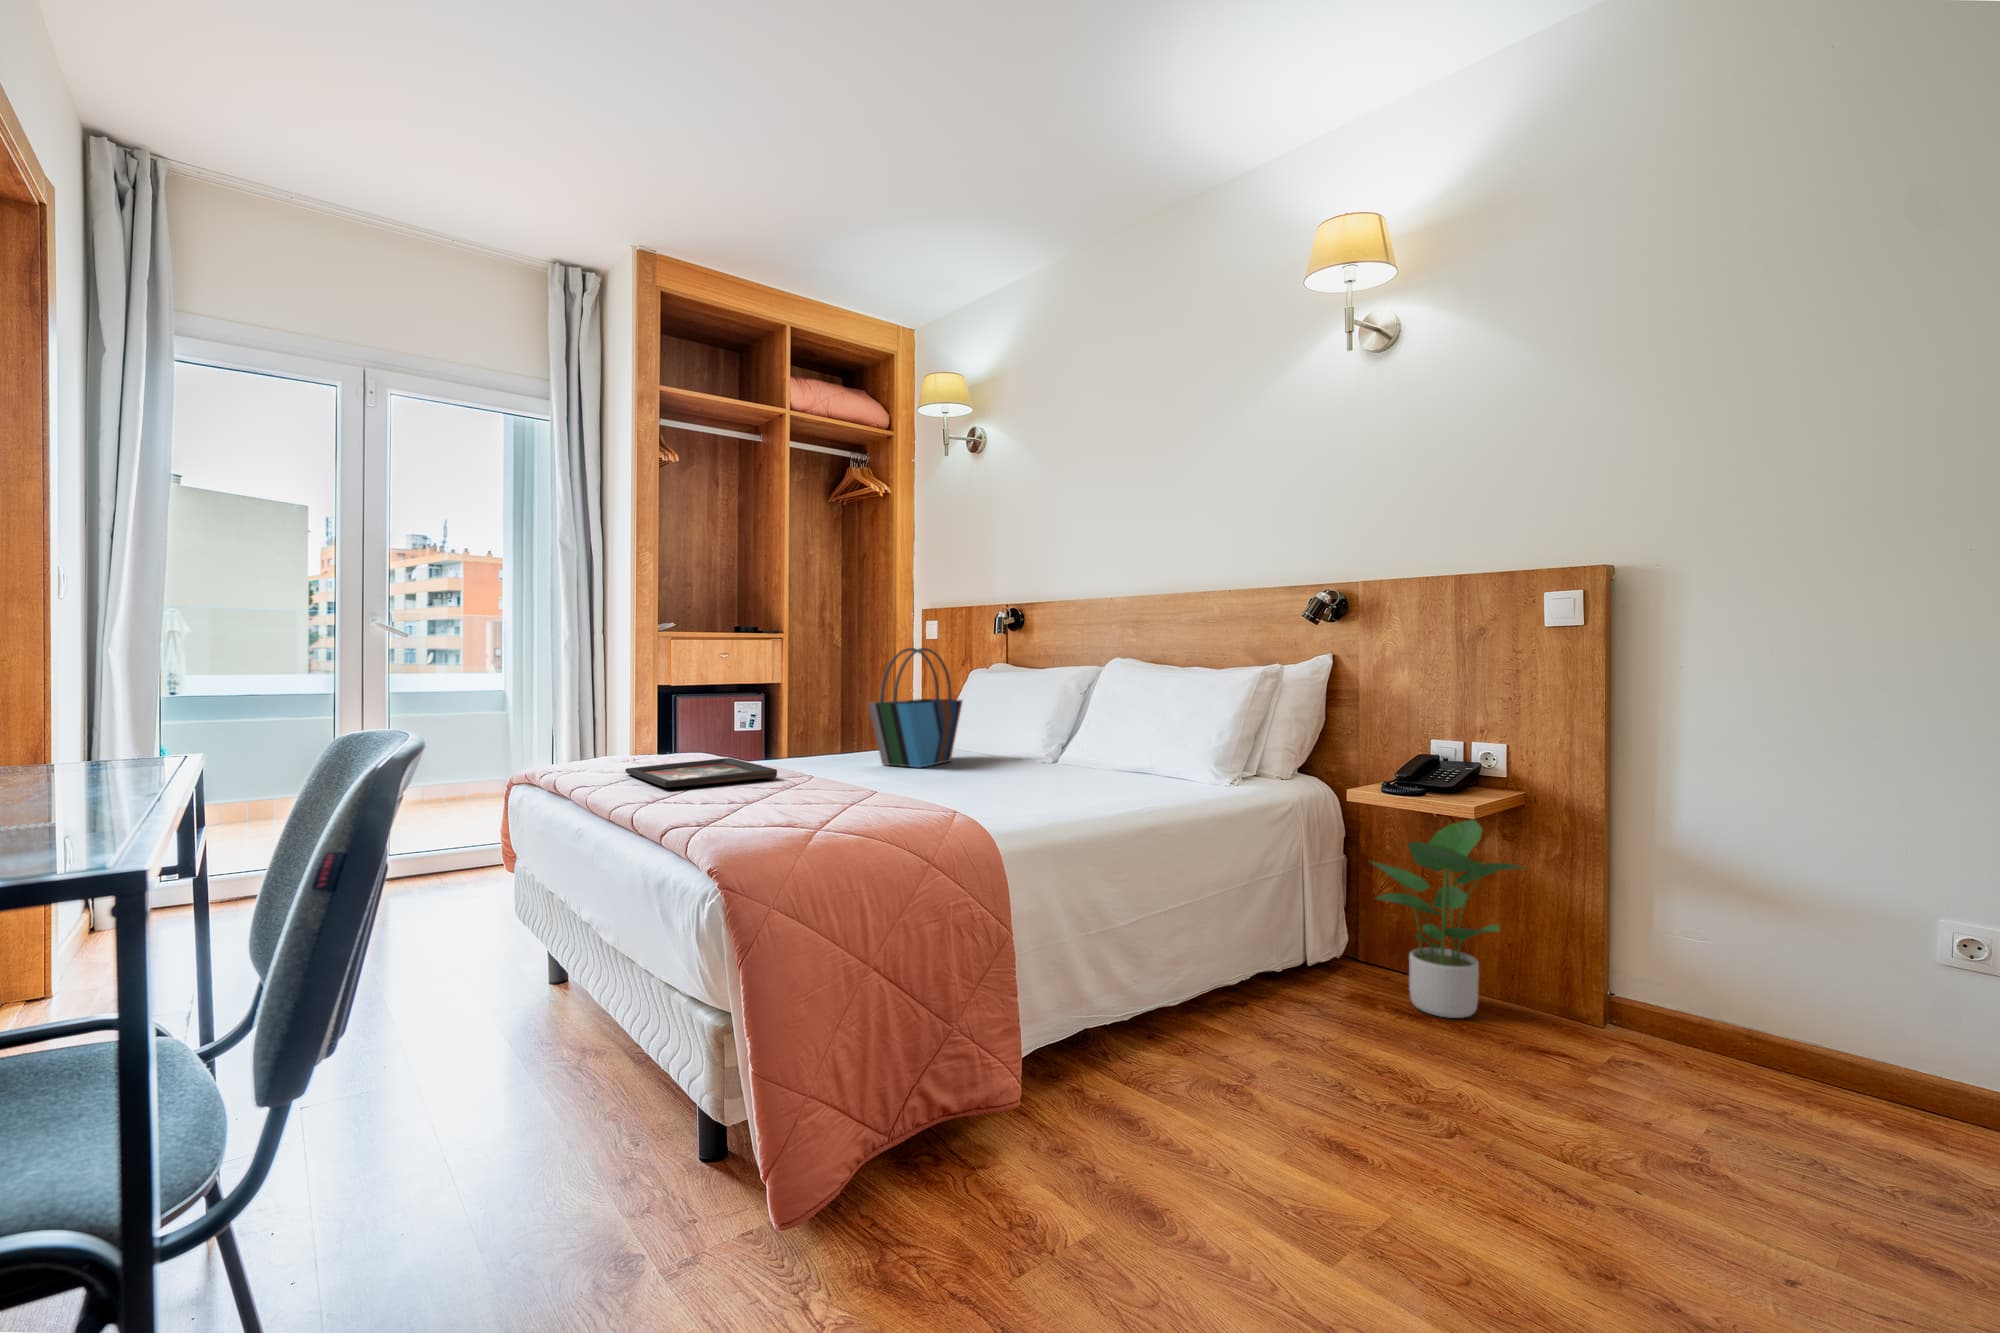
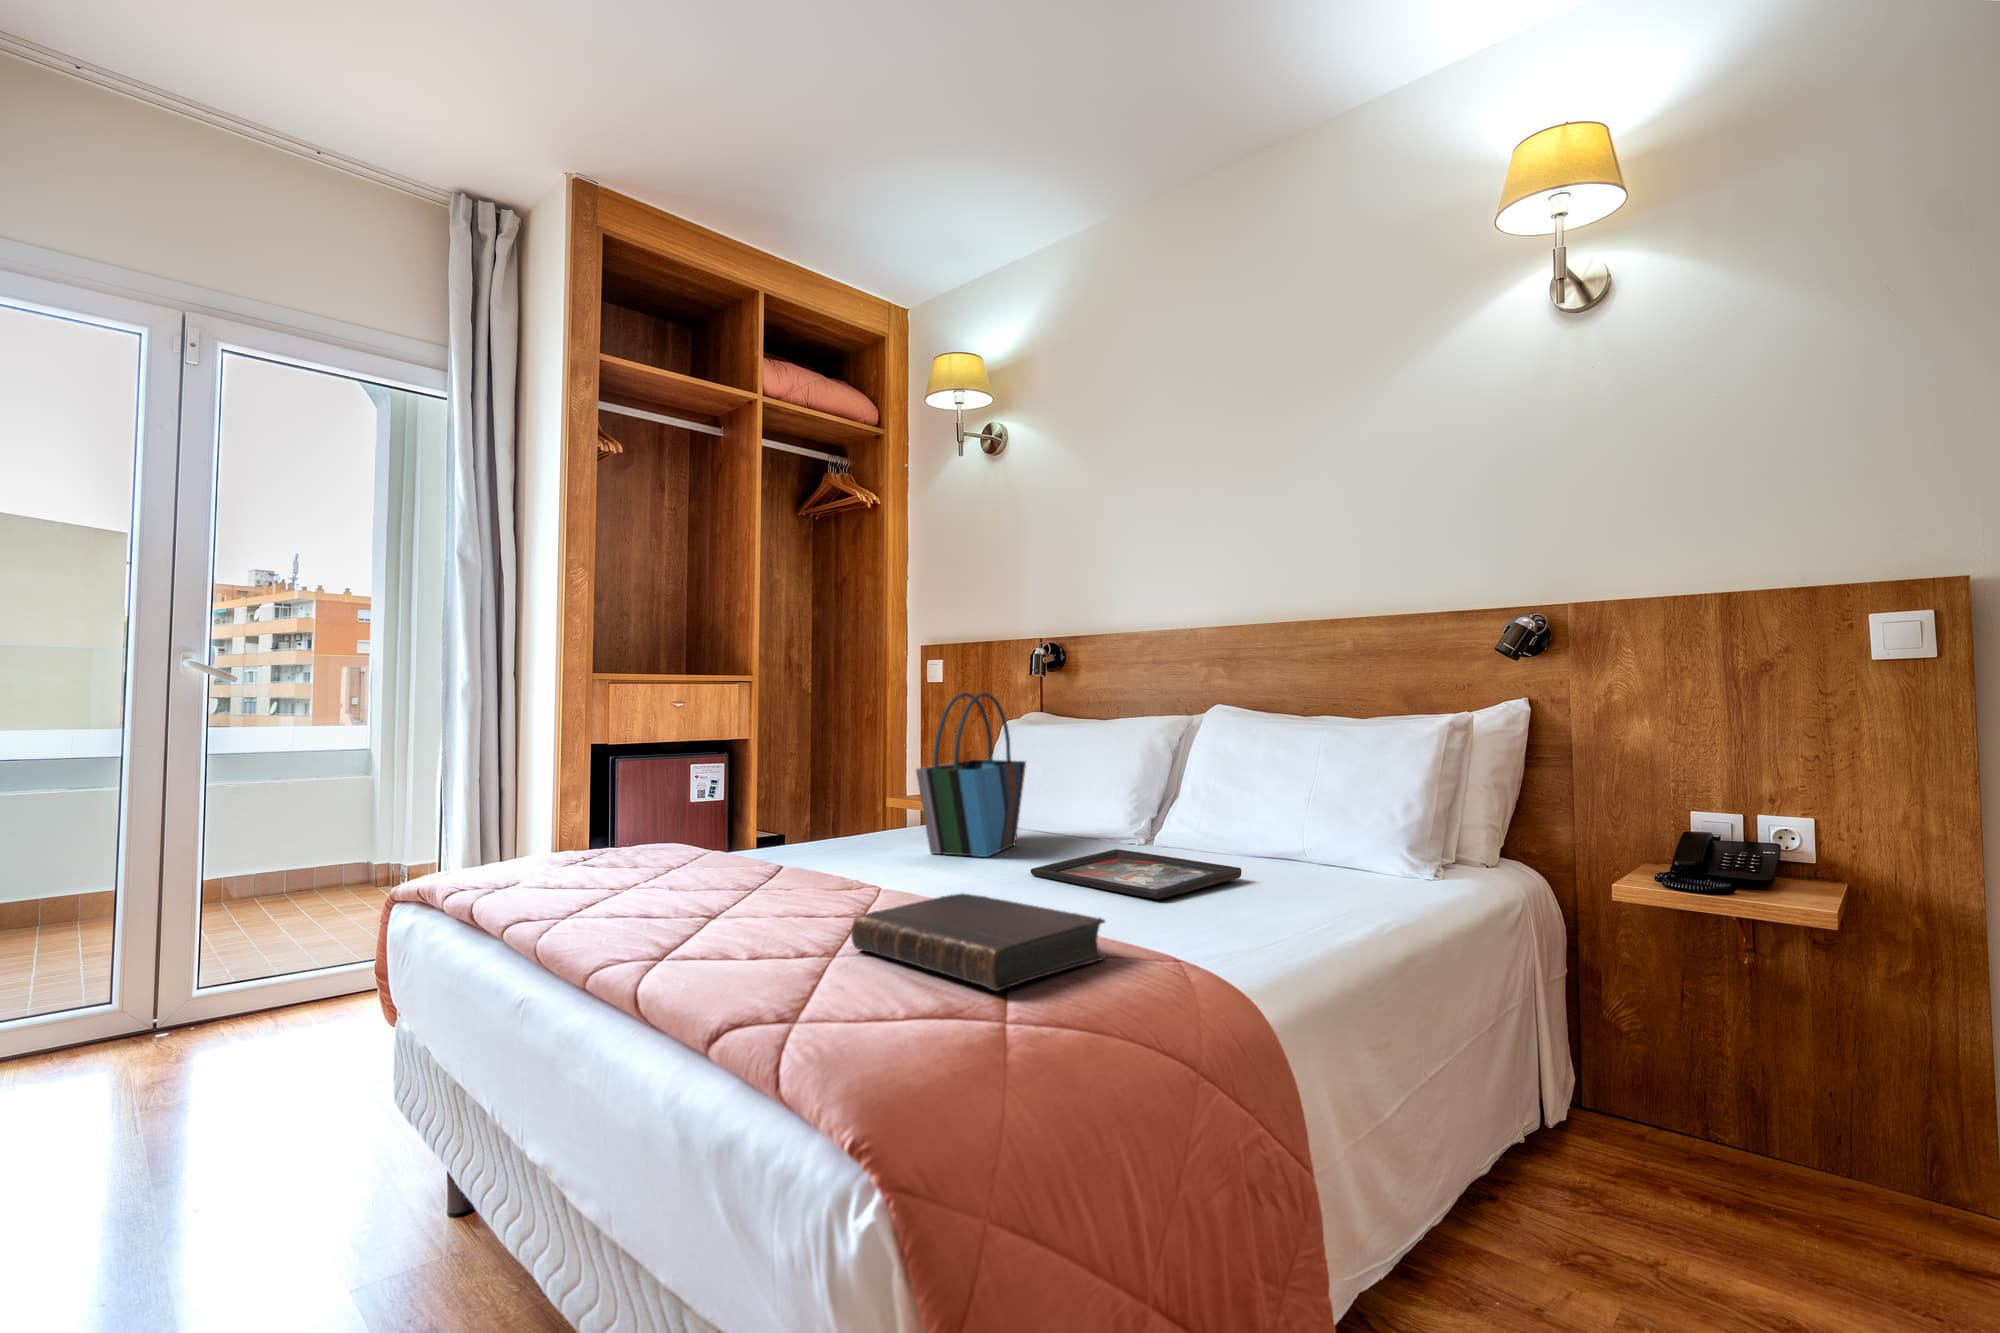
decorative tray: present [625,758,777,788] -> present [1031,849,1242,899]
book: none [765,773,911,816] -> present [851,894,1106,991]
potted plant: present [1371,819,1523,1018] -> none [1630,920,1878,1210]

